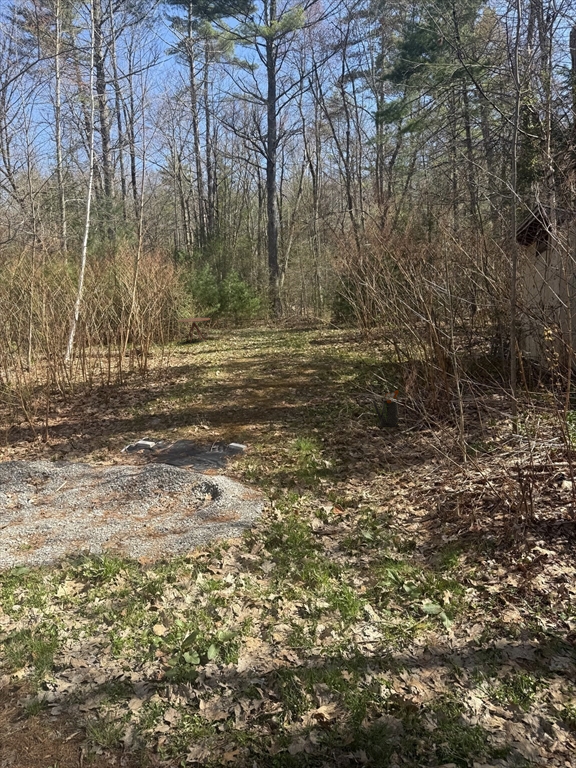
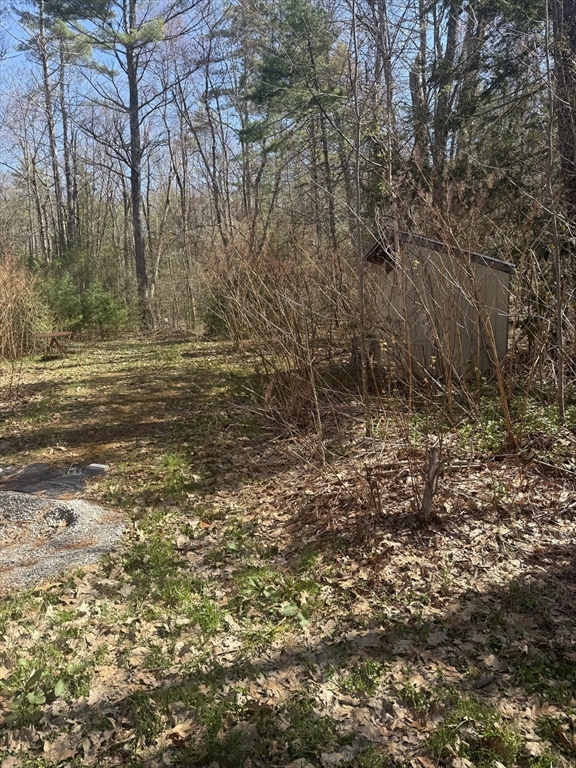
watering can: present [373,391,400,427] -> none [241,398,273,436]

